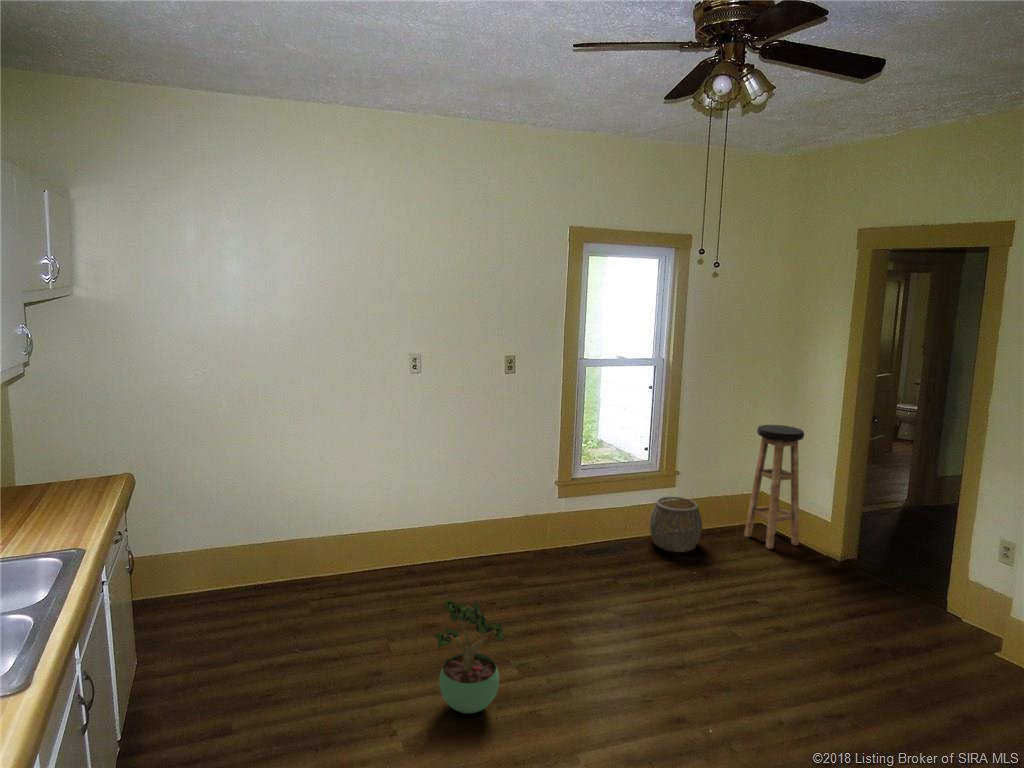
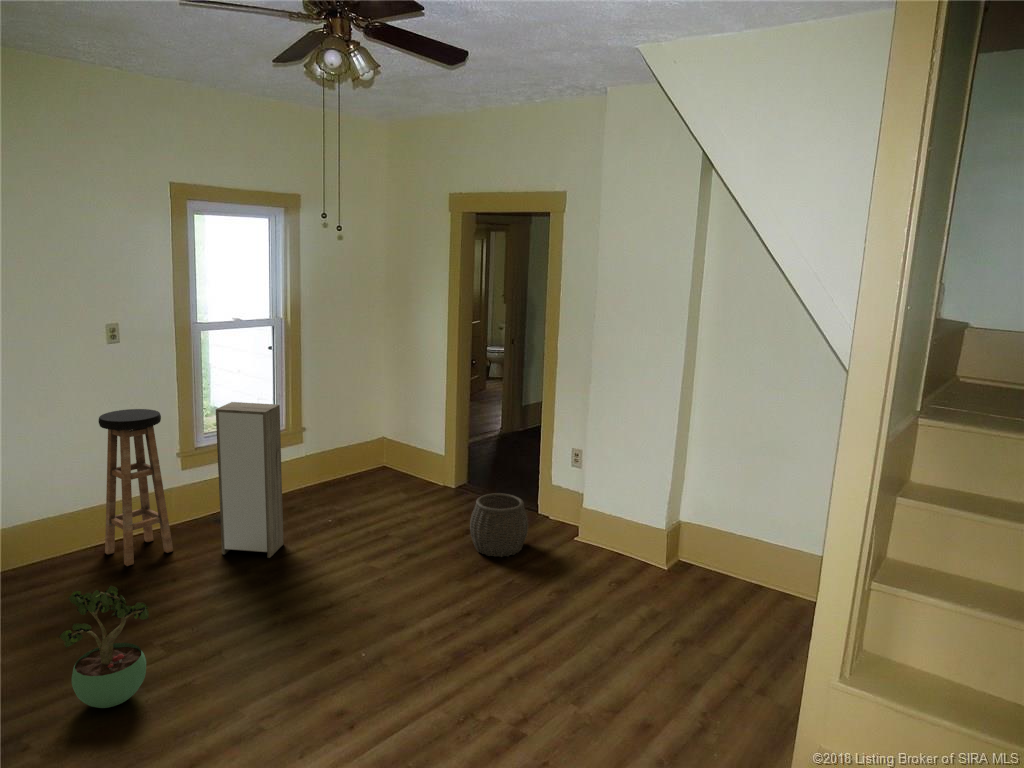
bar stool: present [744,425,804,549] -> present [99,409,173,566]
storage cabinet: none [585,439,651,599] -> present [216,402,283,558]
woven basket: present [649,497,702,552] -> present [470,493,528,557]

